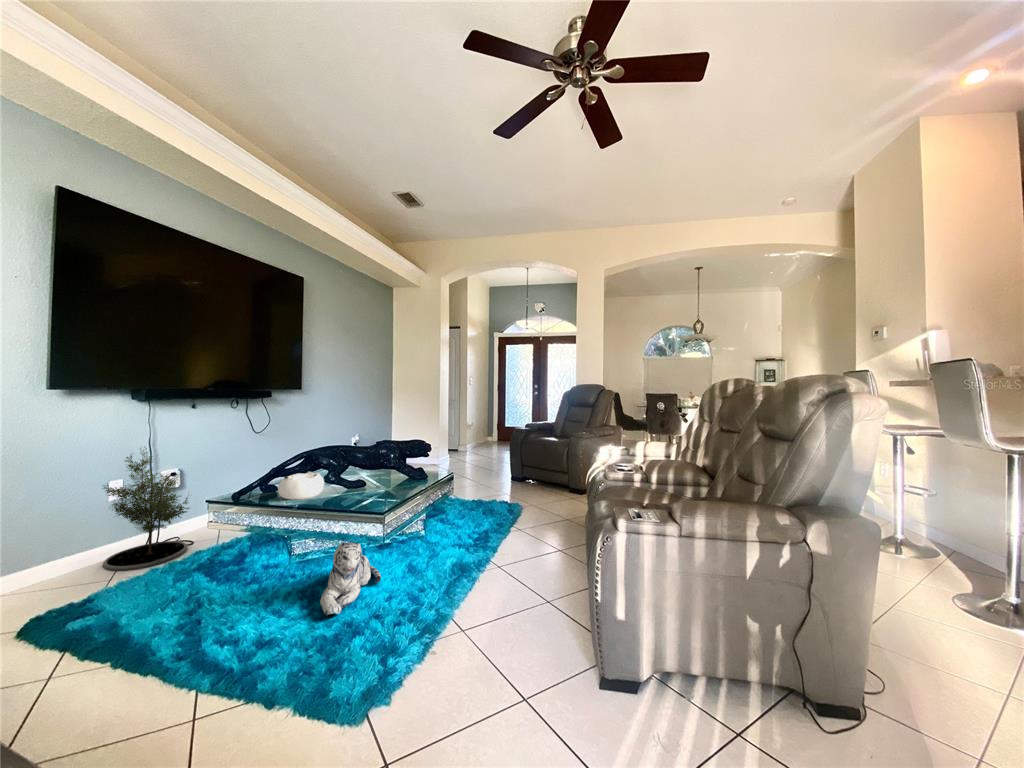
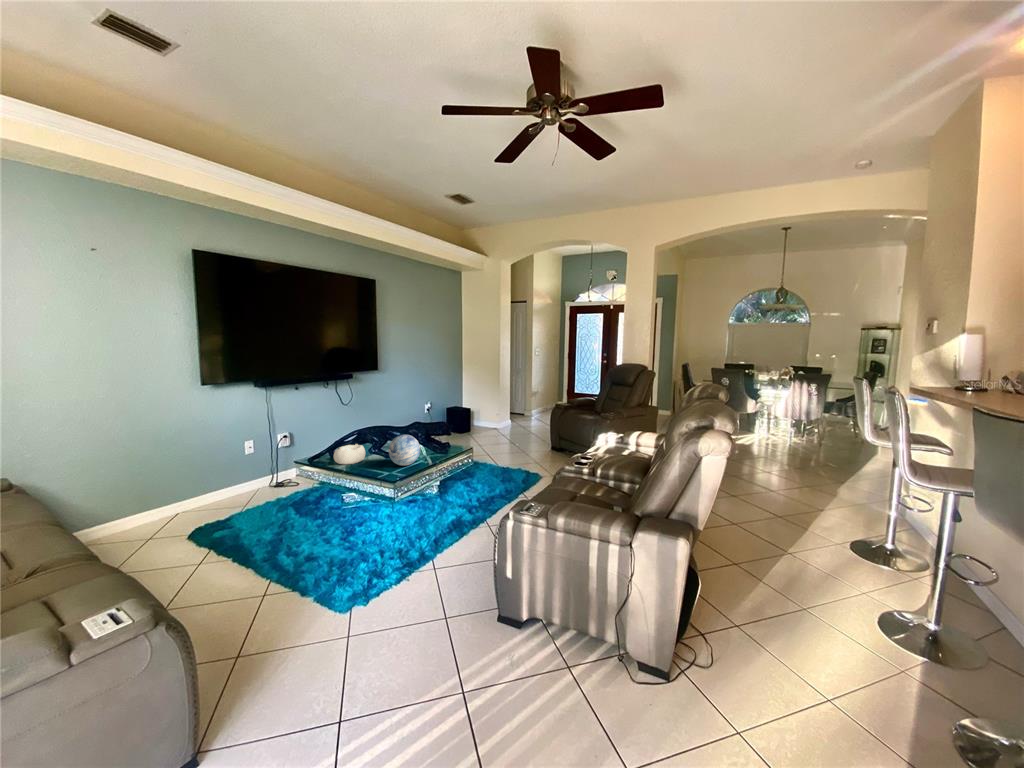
potted tree: present [103,448,189,571] -> none [239,420,293,501]
decorative orb: none [366,454,409,495] -> present [388,435,420,466]
plush toy: present [320,543,381,616] -> none [351,499,399,547]

